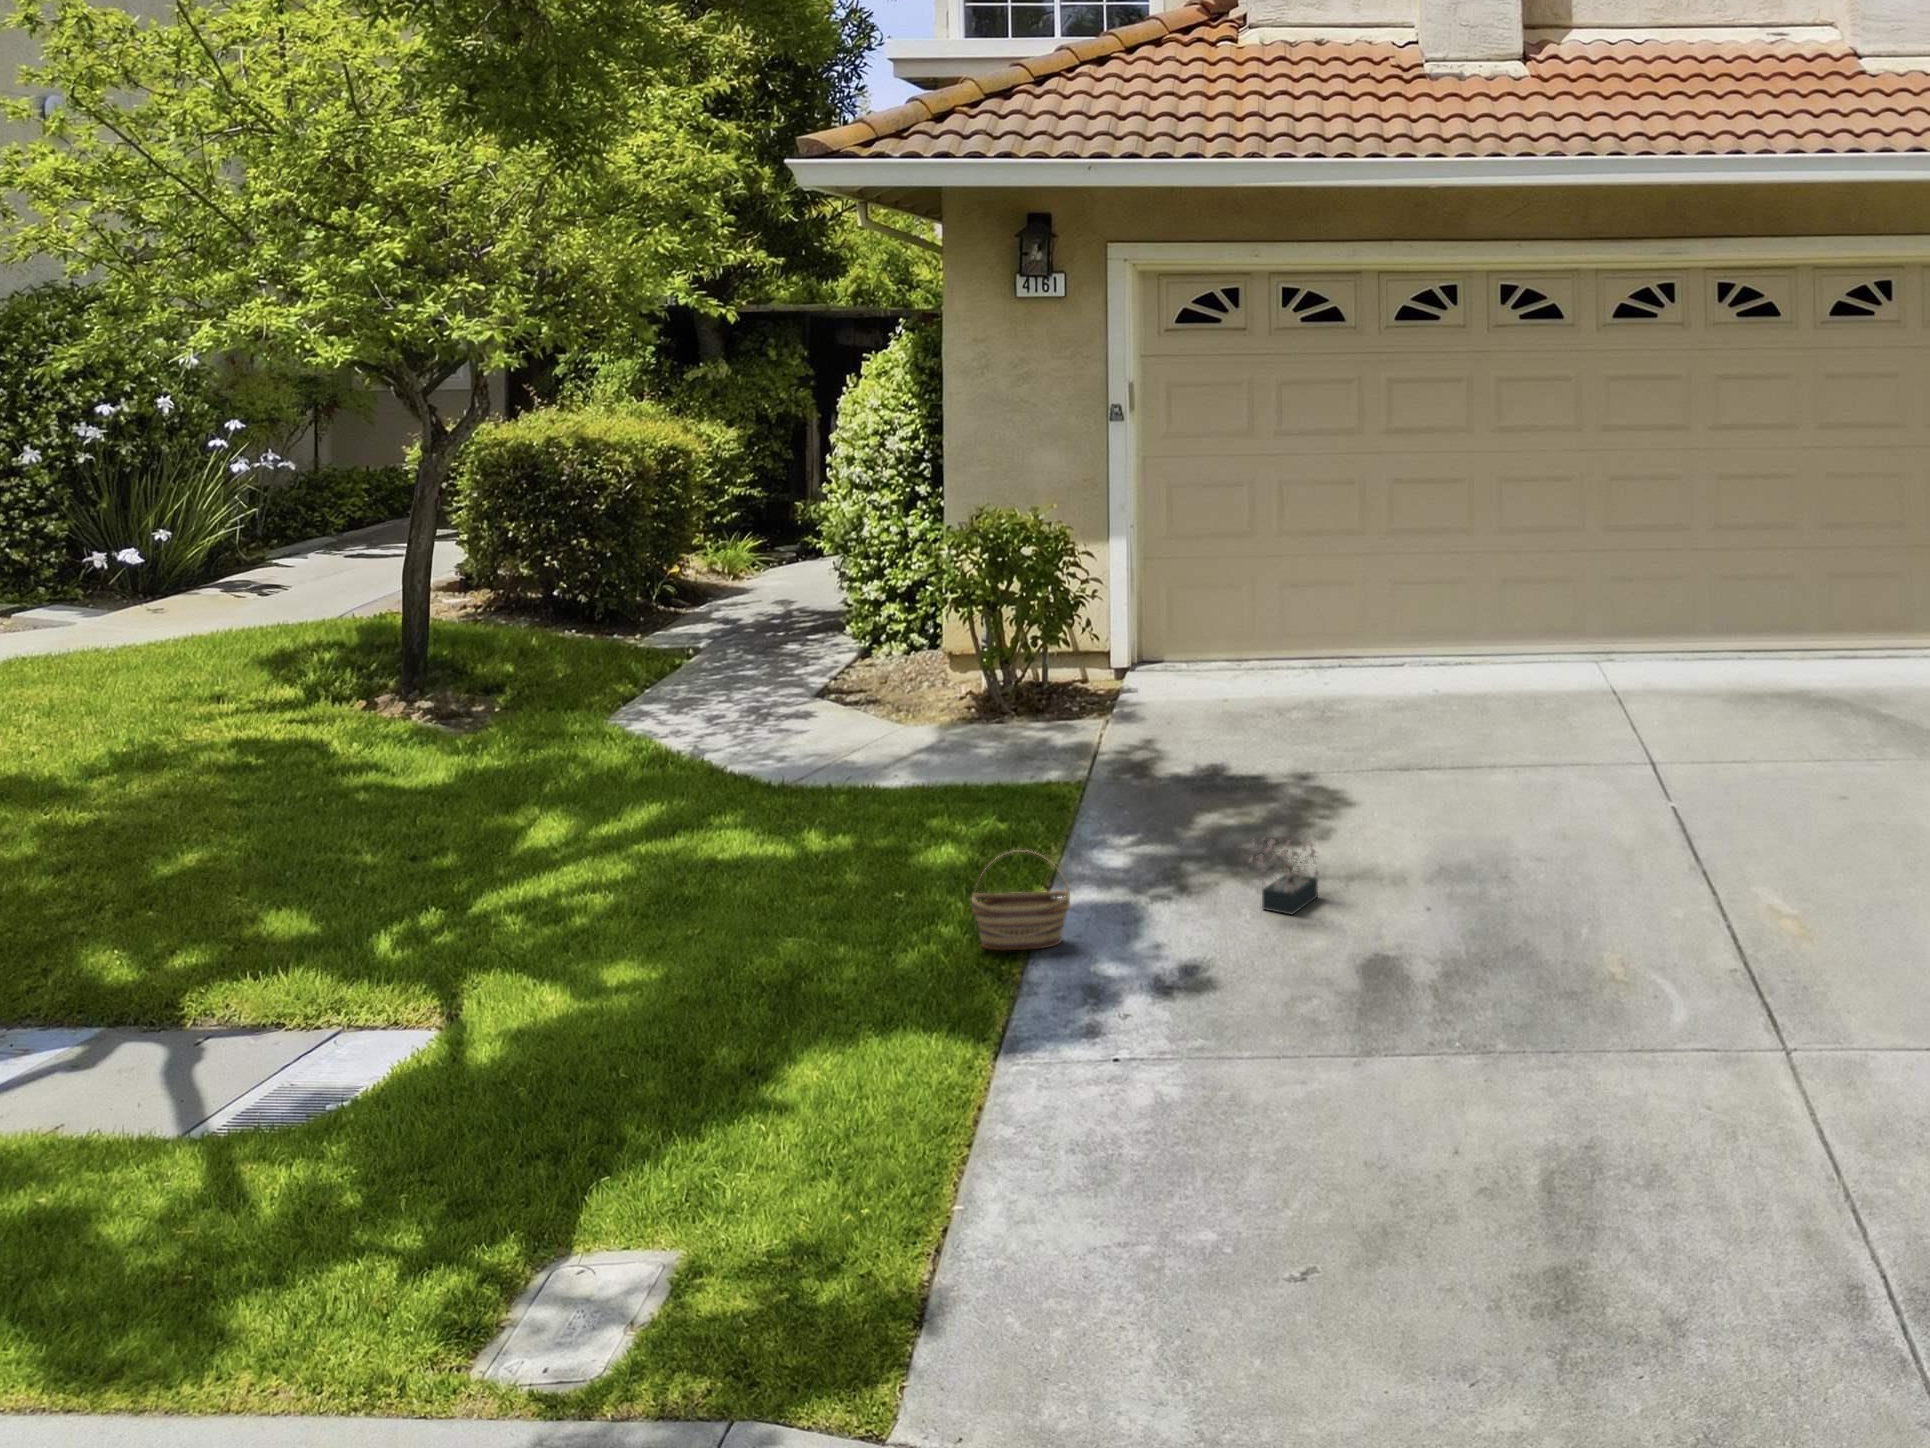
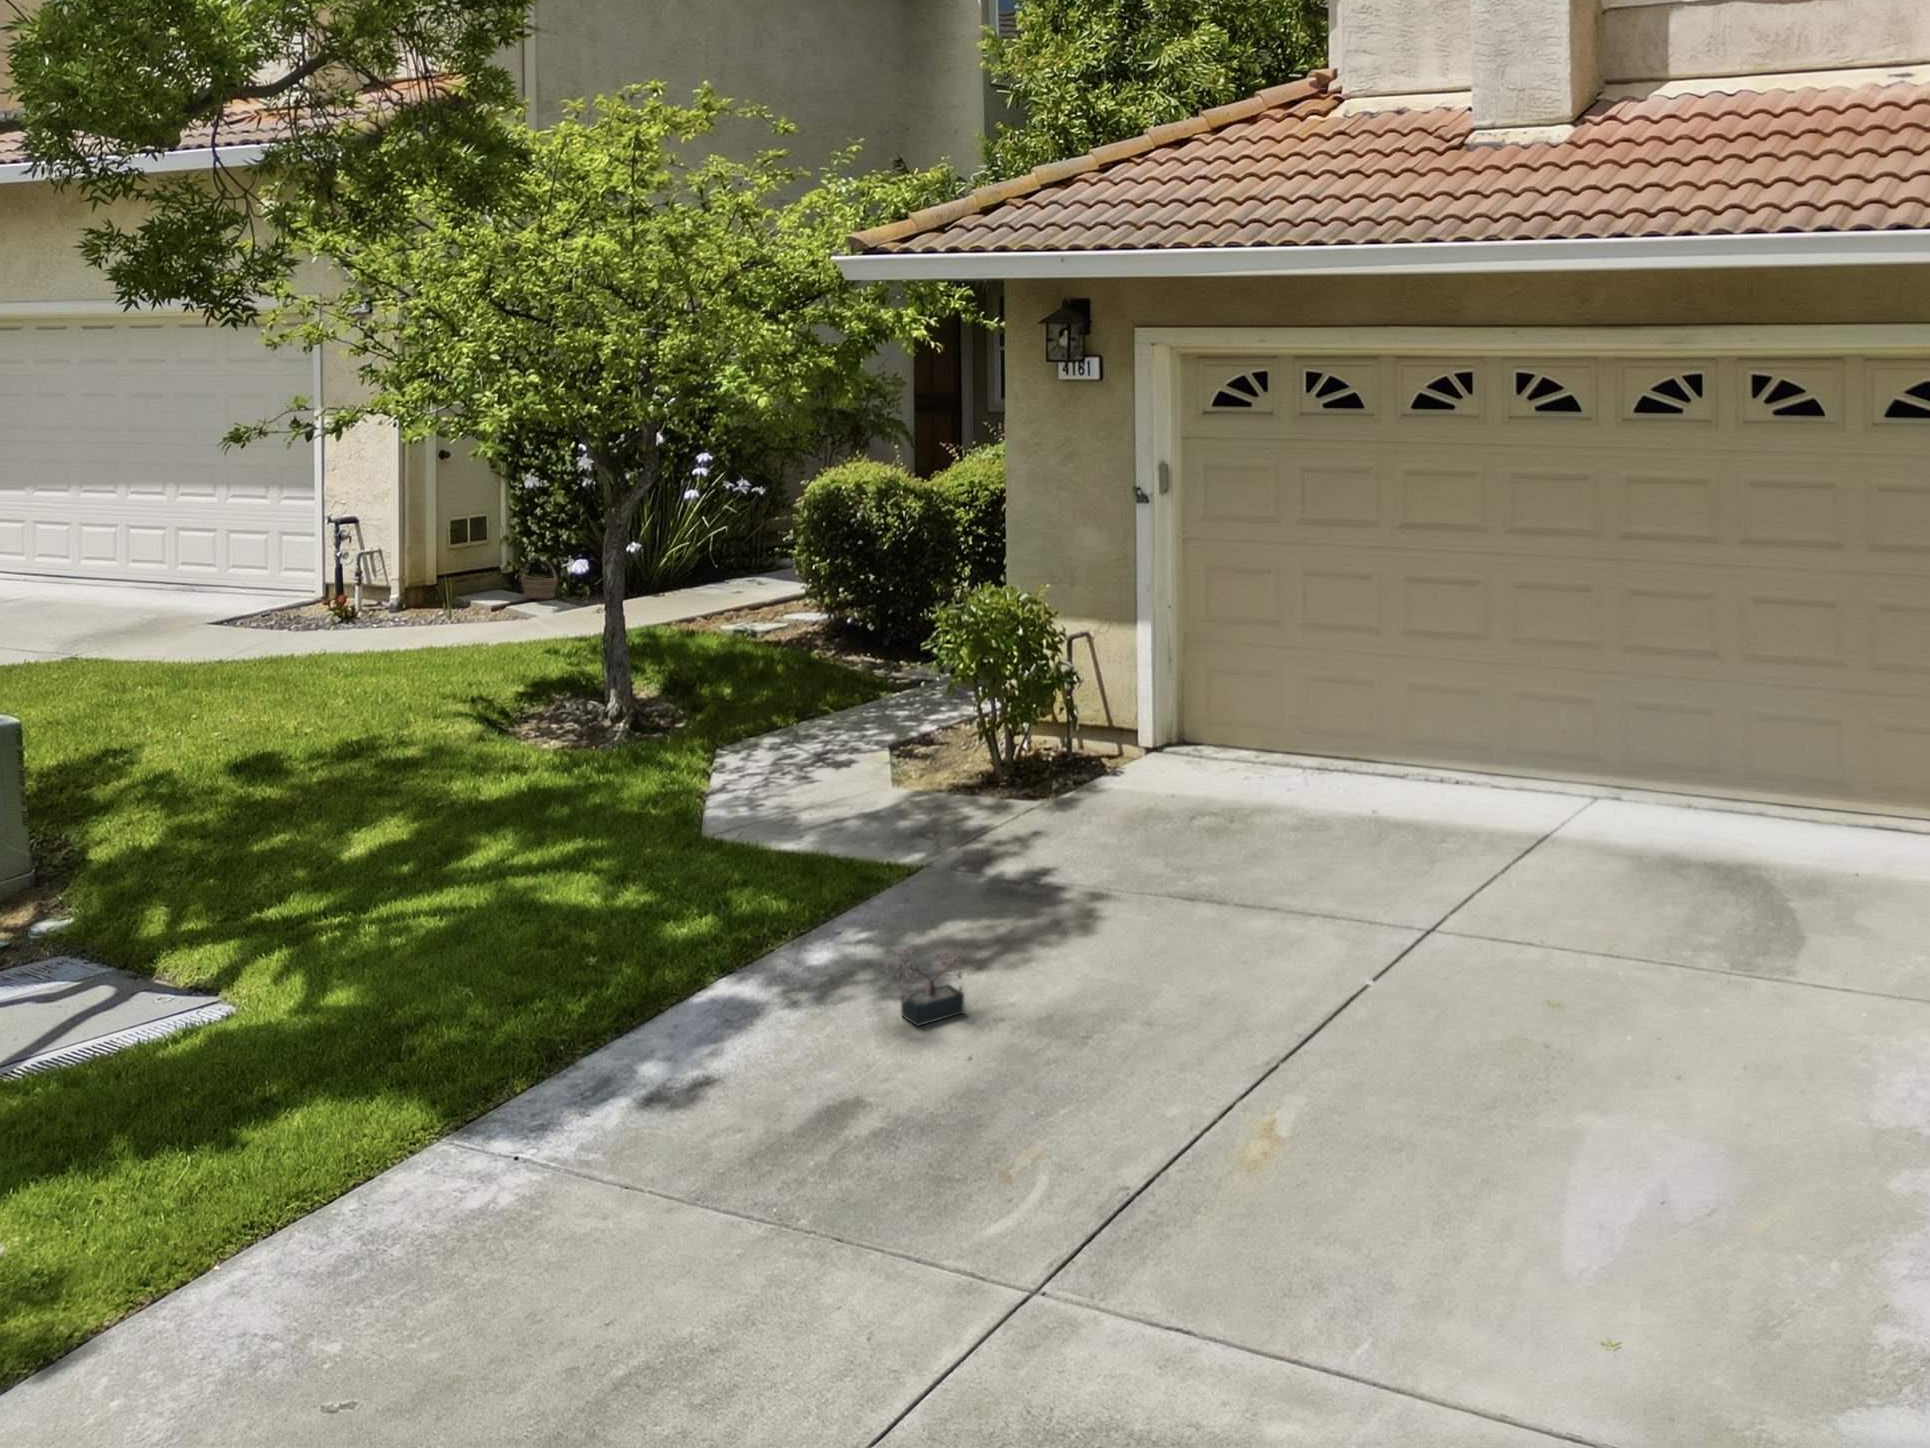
basket: present [972,851,1070,950] -> present [521,562,558,600]

